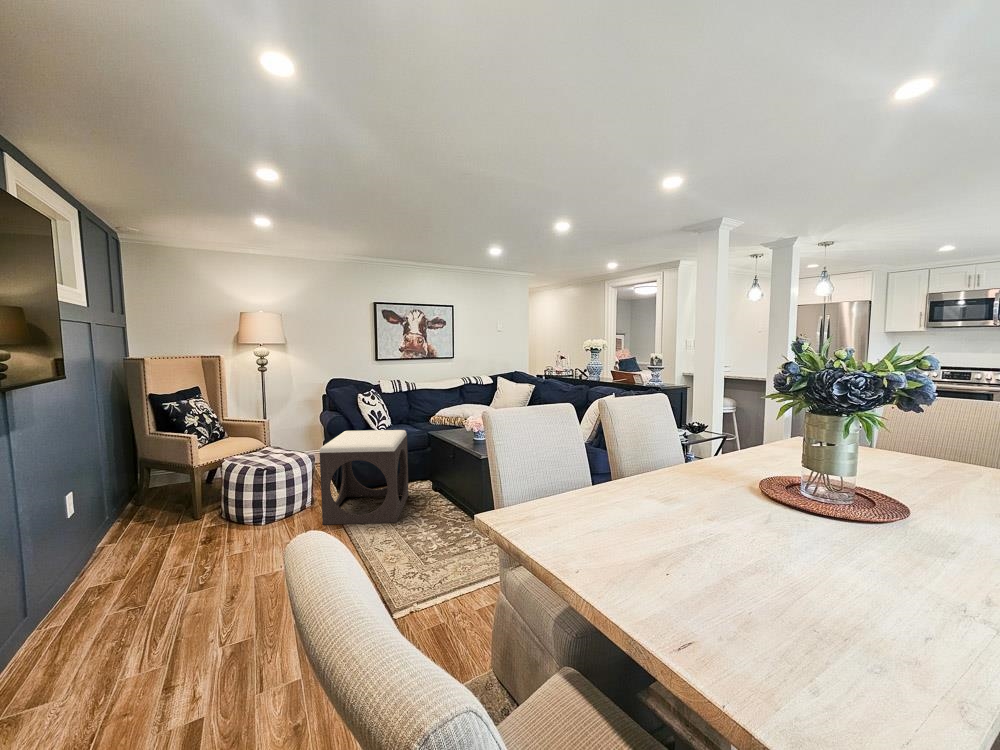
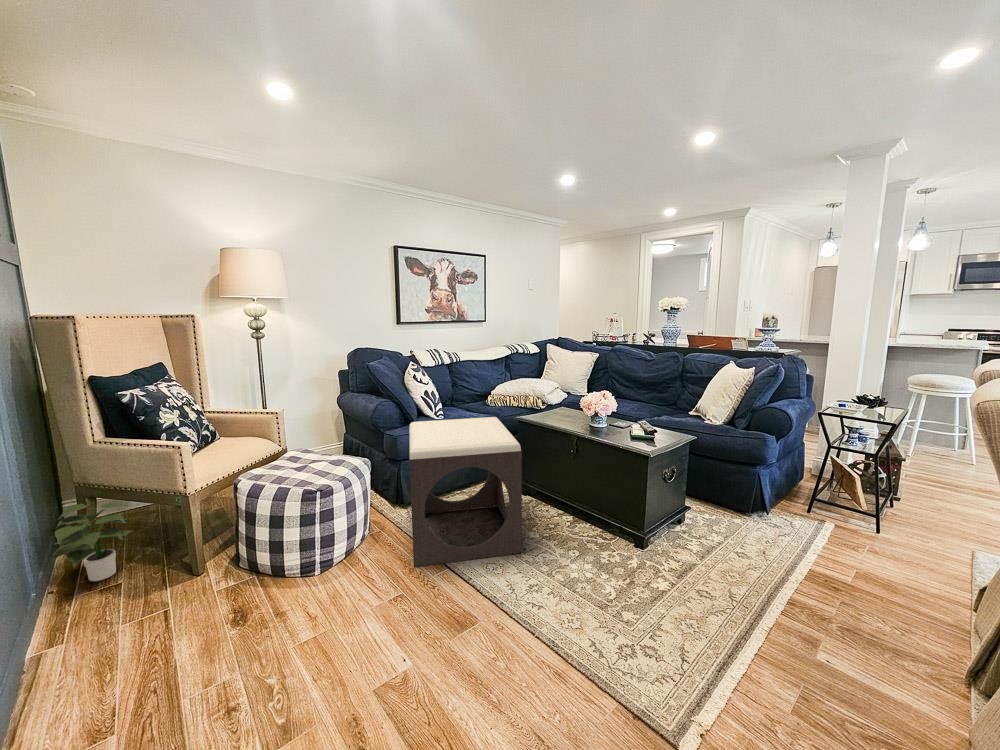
potted plant: none [118,470,166,518] -> present [52,501,132,581]

